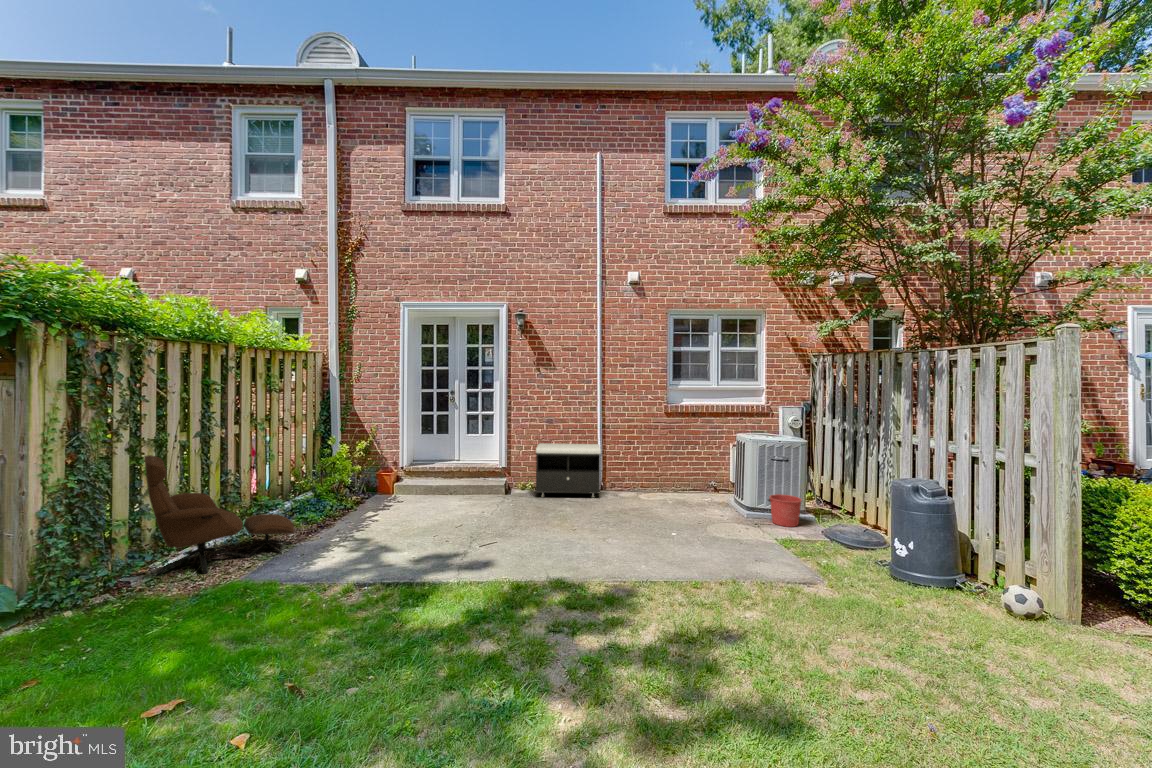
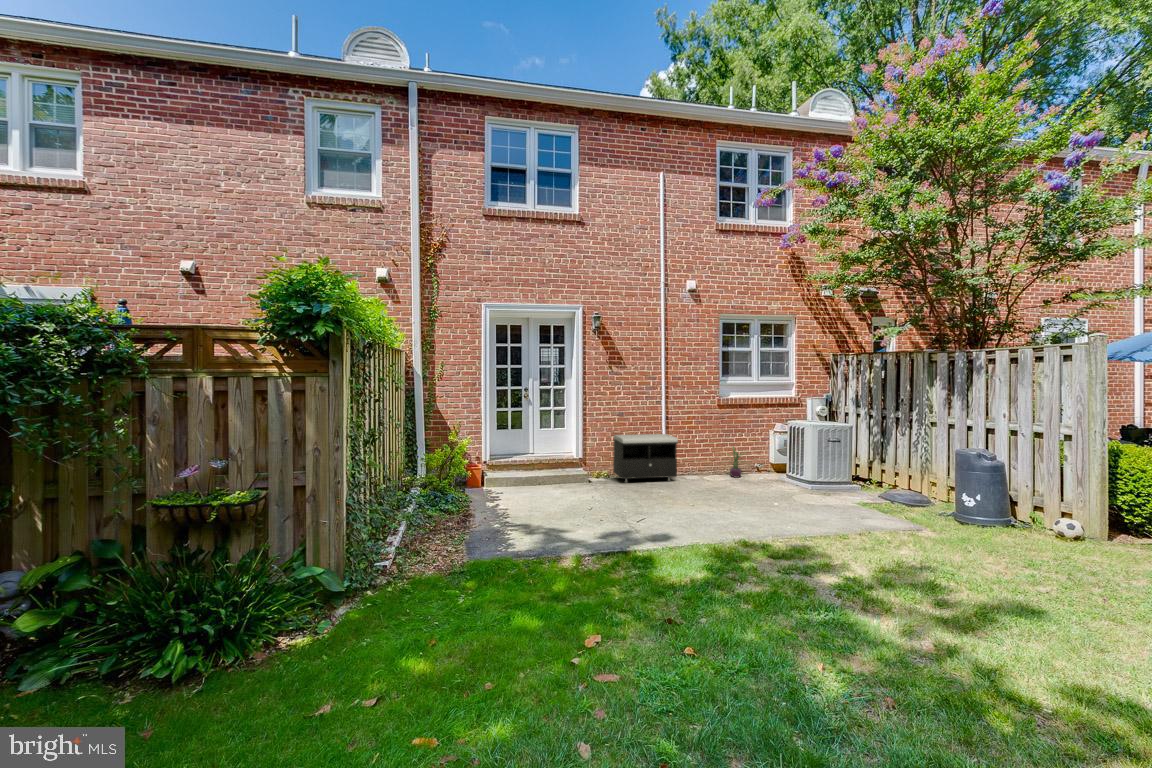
lounge chair: present [145,455,294,575] -> none [358,453,478,565]
decorative plant: none [657,460,695,497] -> present [729,446,742,477]
bucket: present [768,494,802,527] -> none [828,469,857,495]

